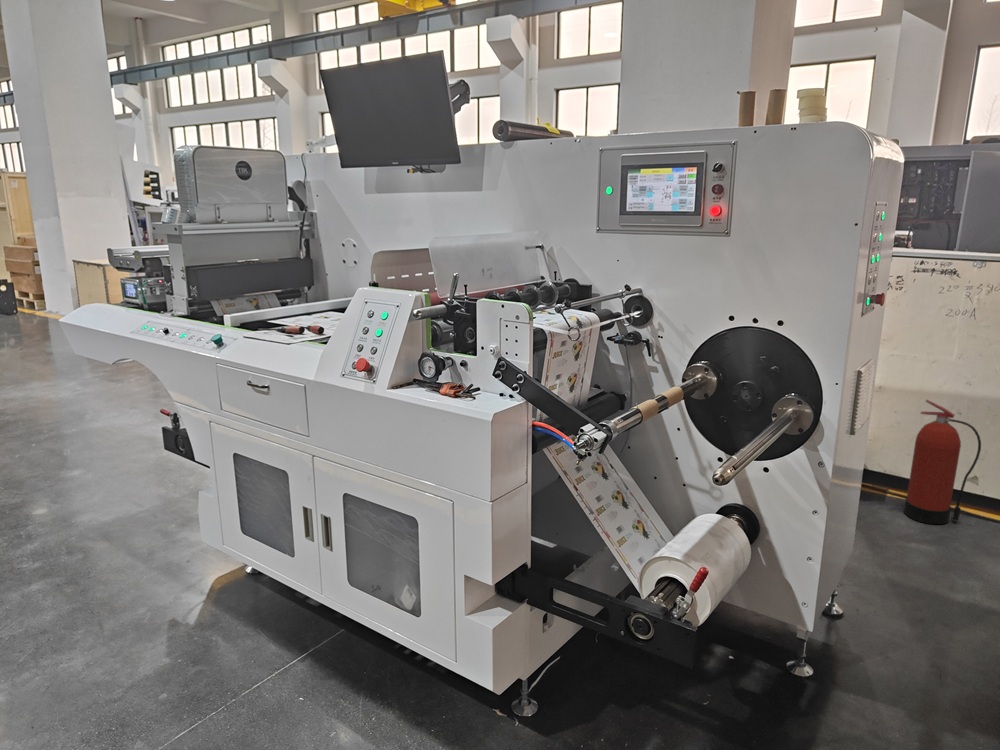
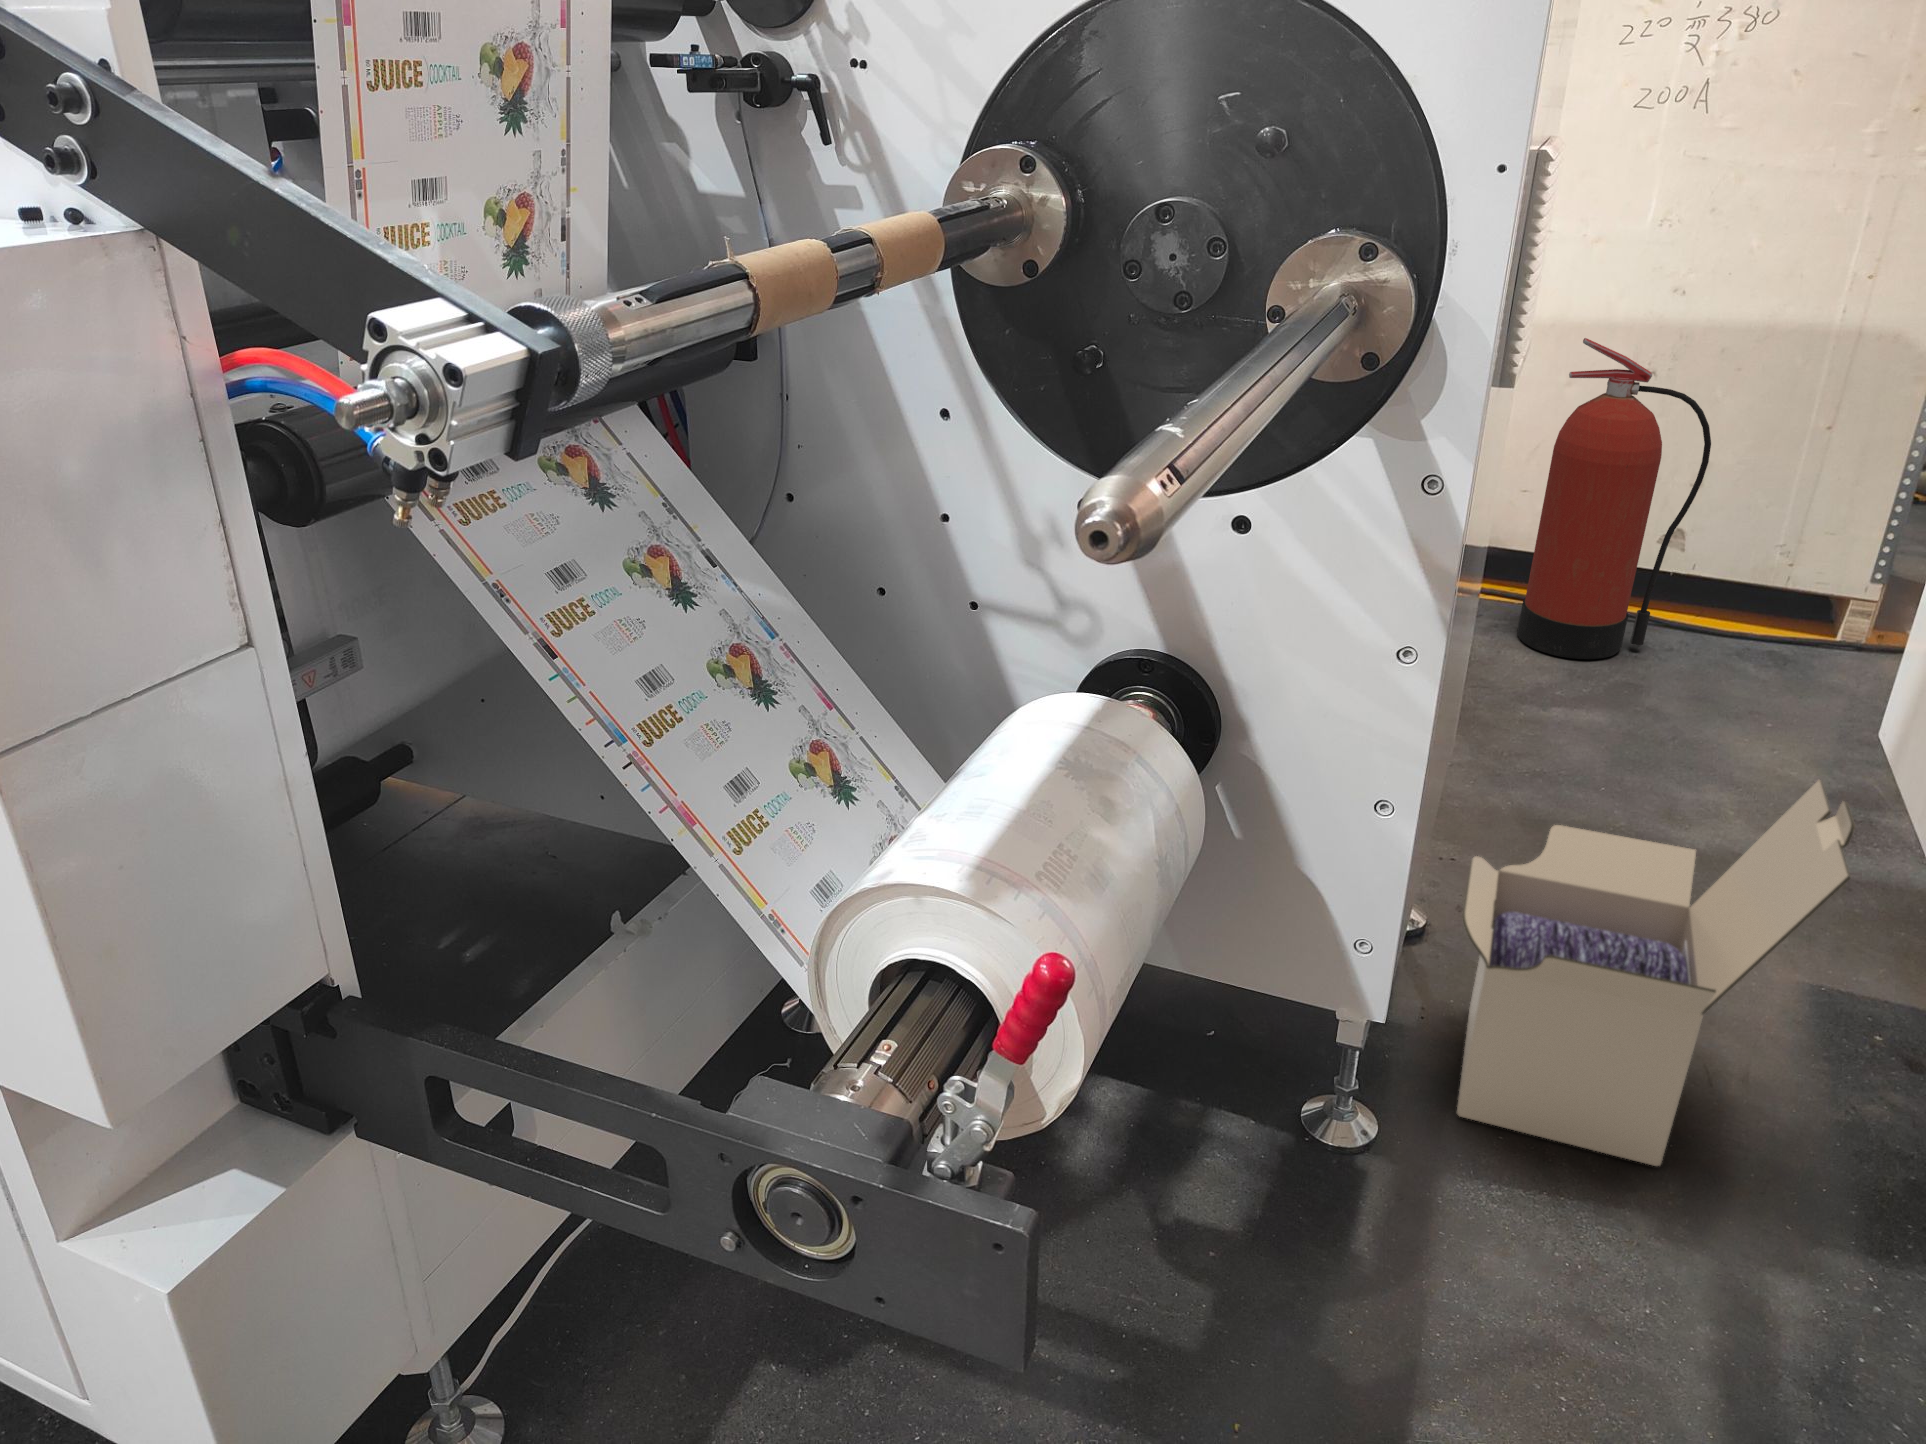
cardboard box: none [845,569,978,700] -> present [1457,780,1855,1166]

